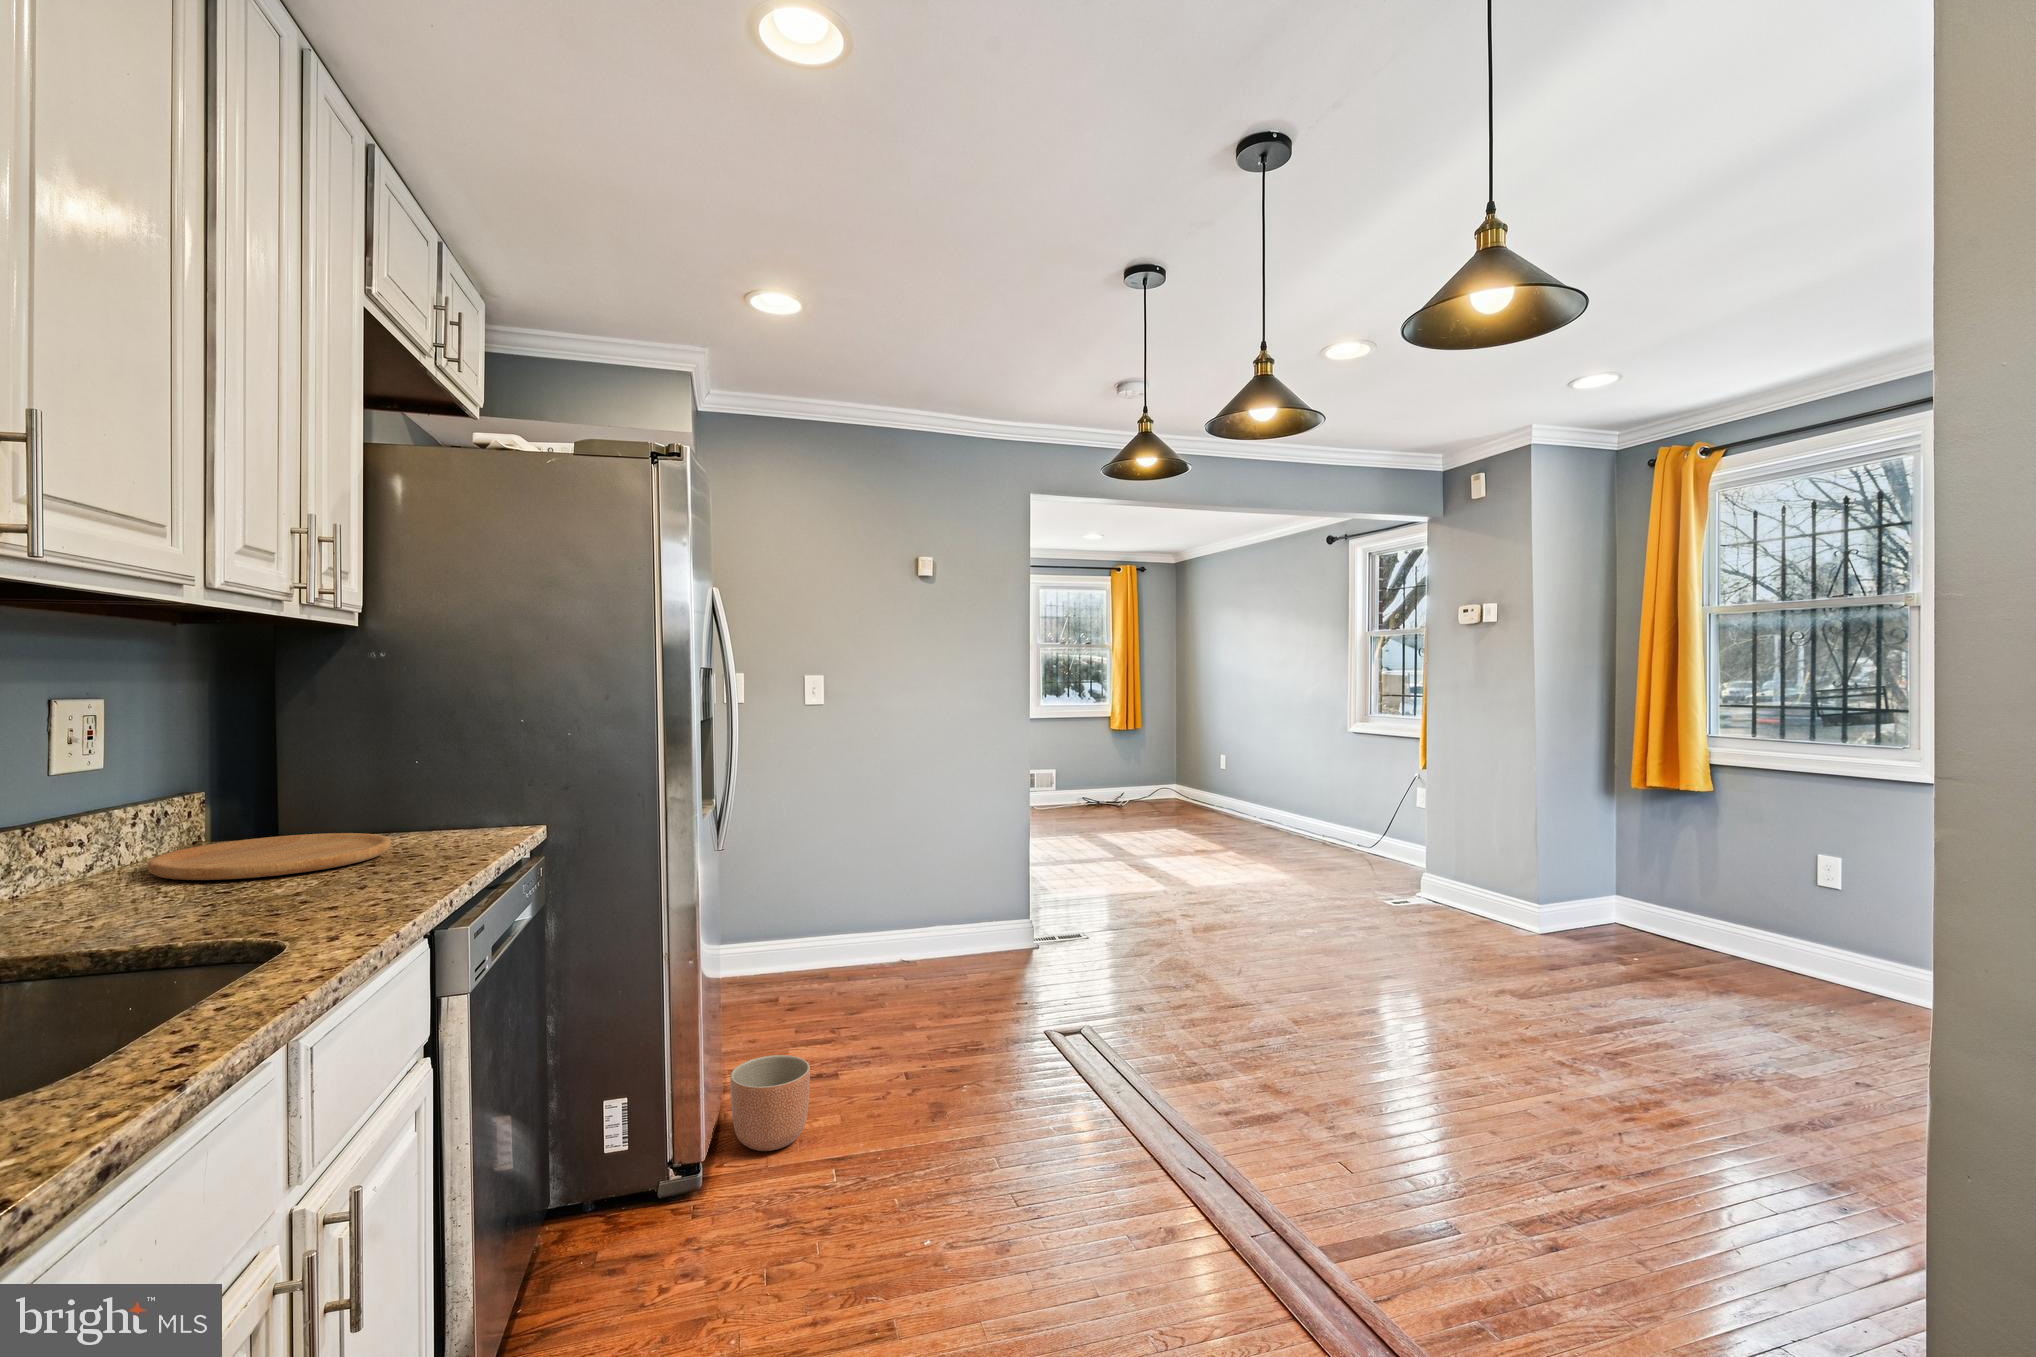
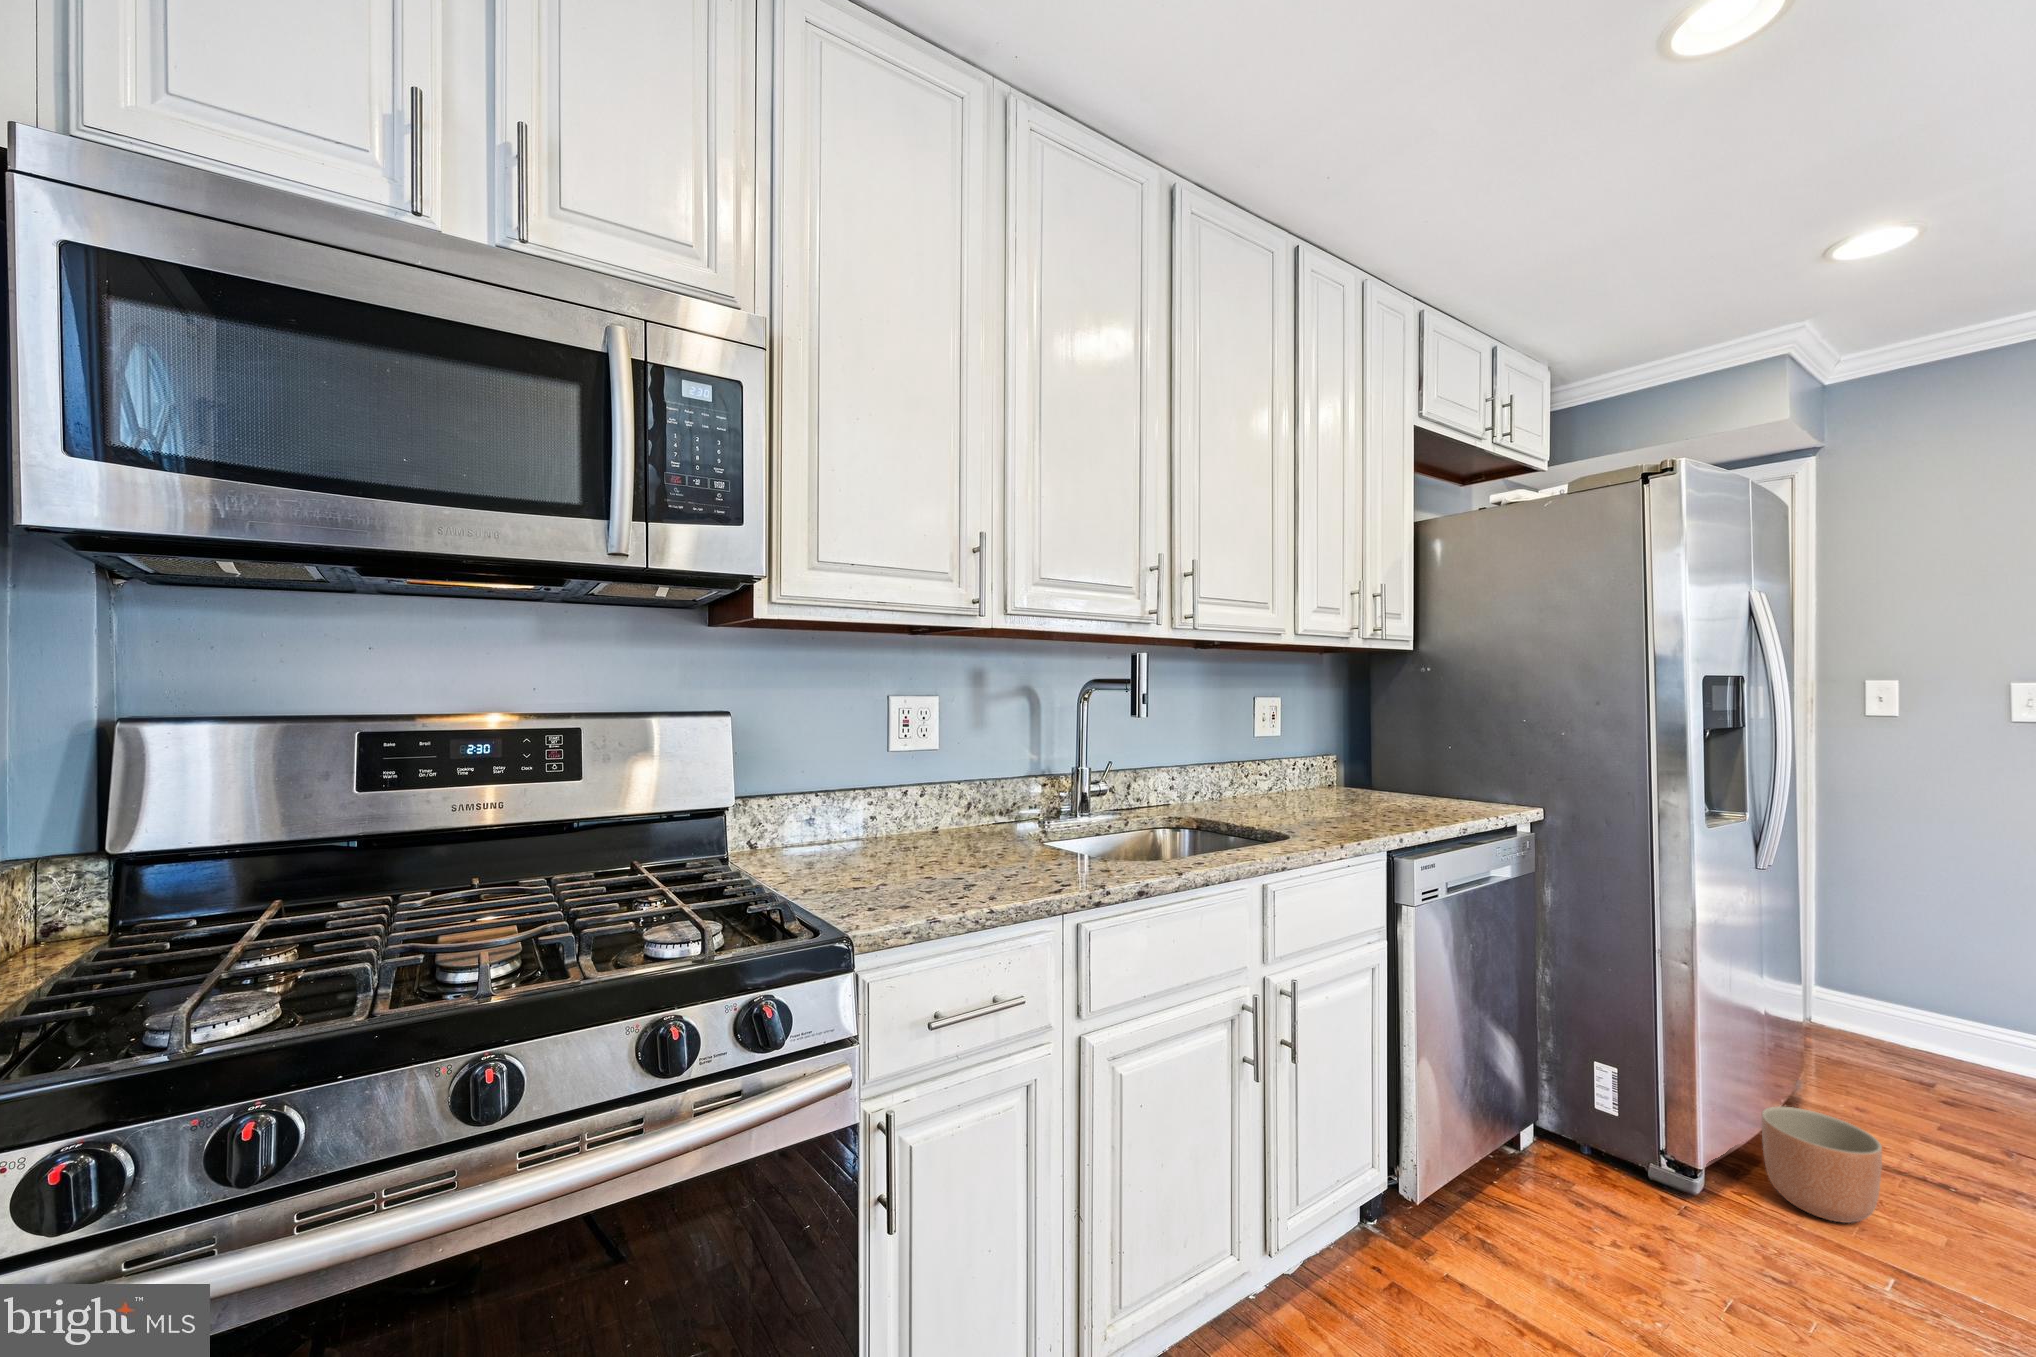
cutting board: present [148,833,391,880] -> none [1289,786,1417,811]

